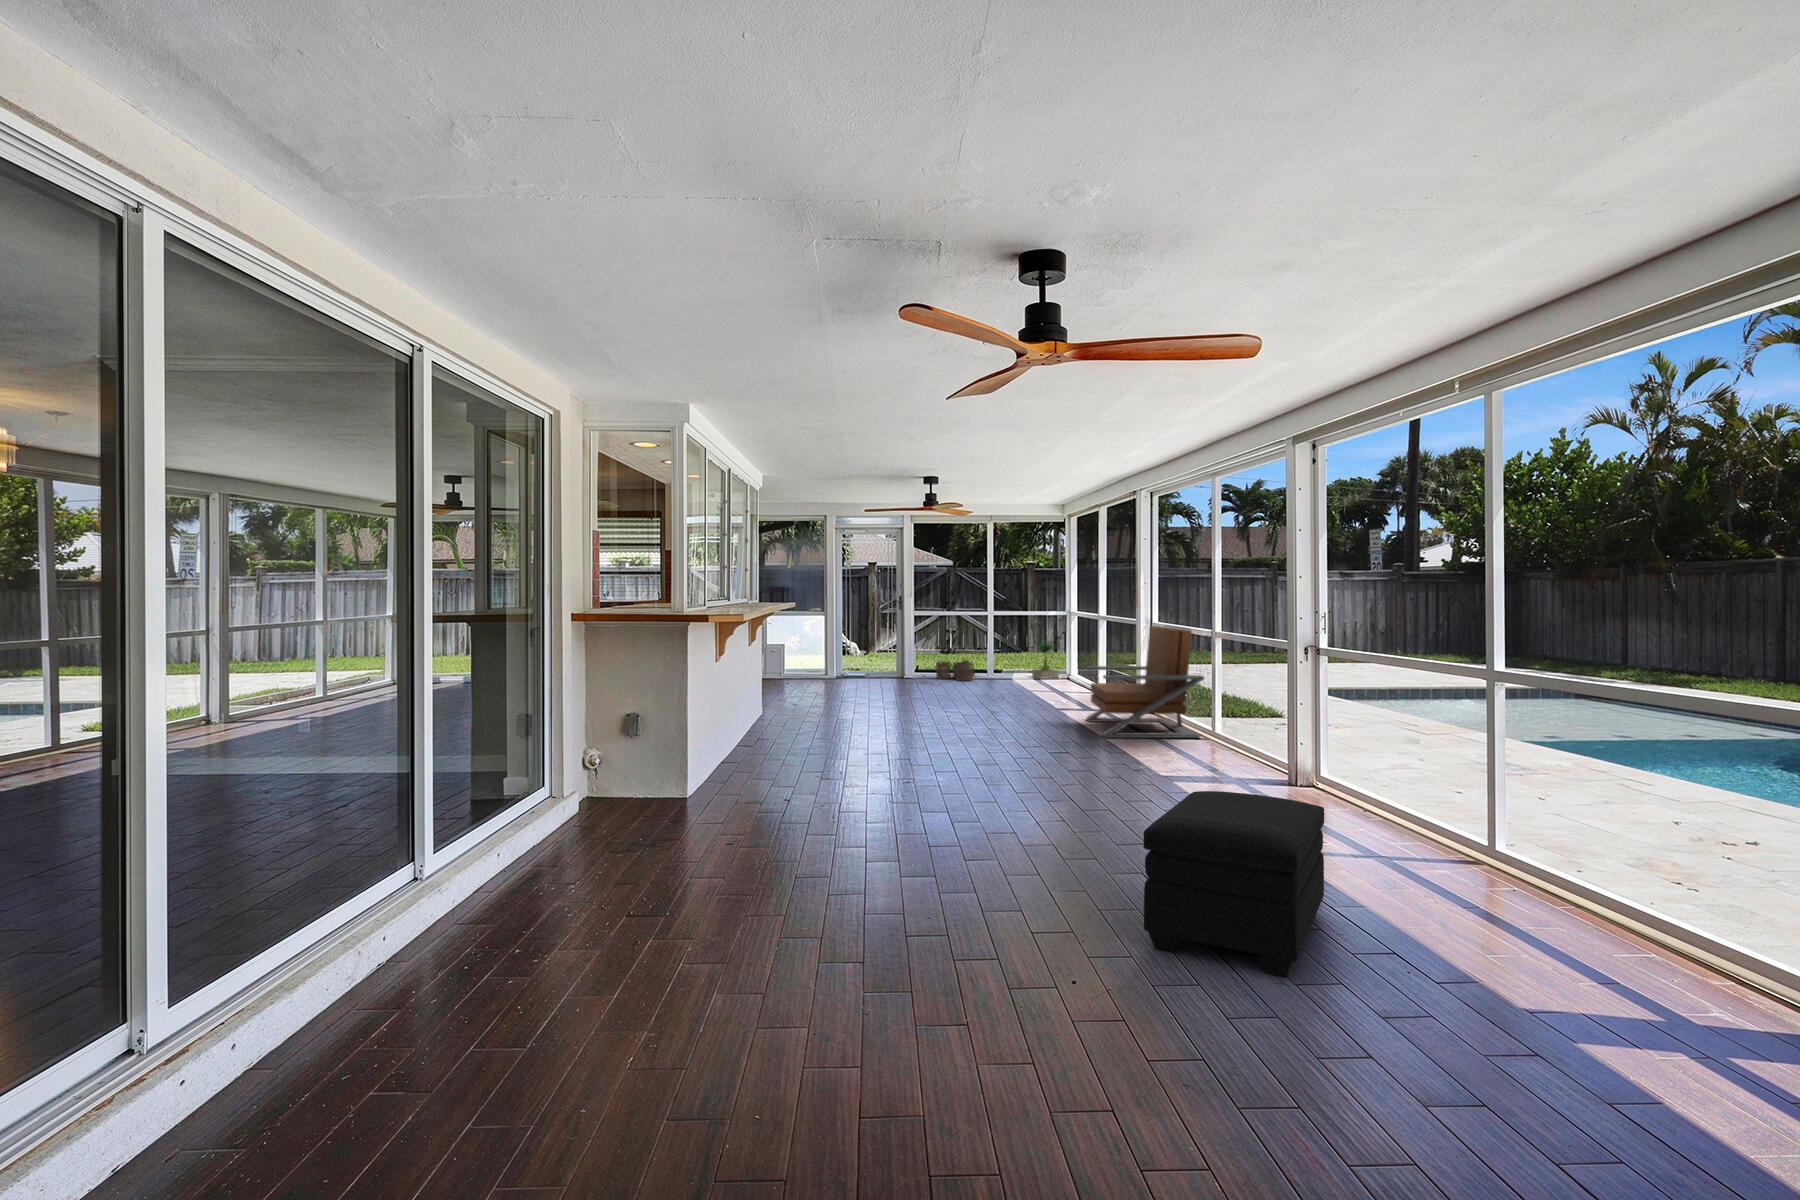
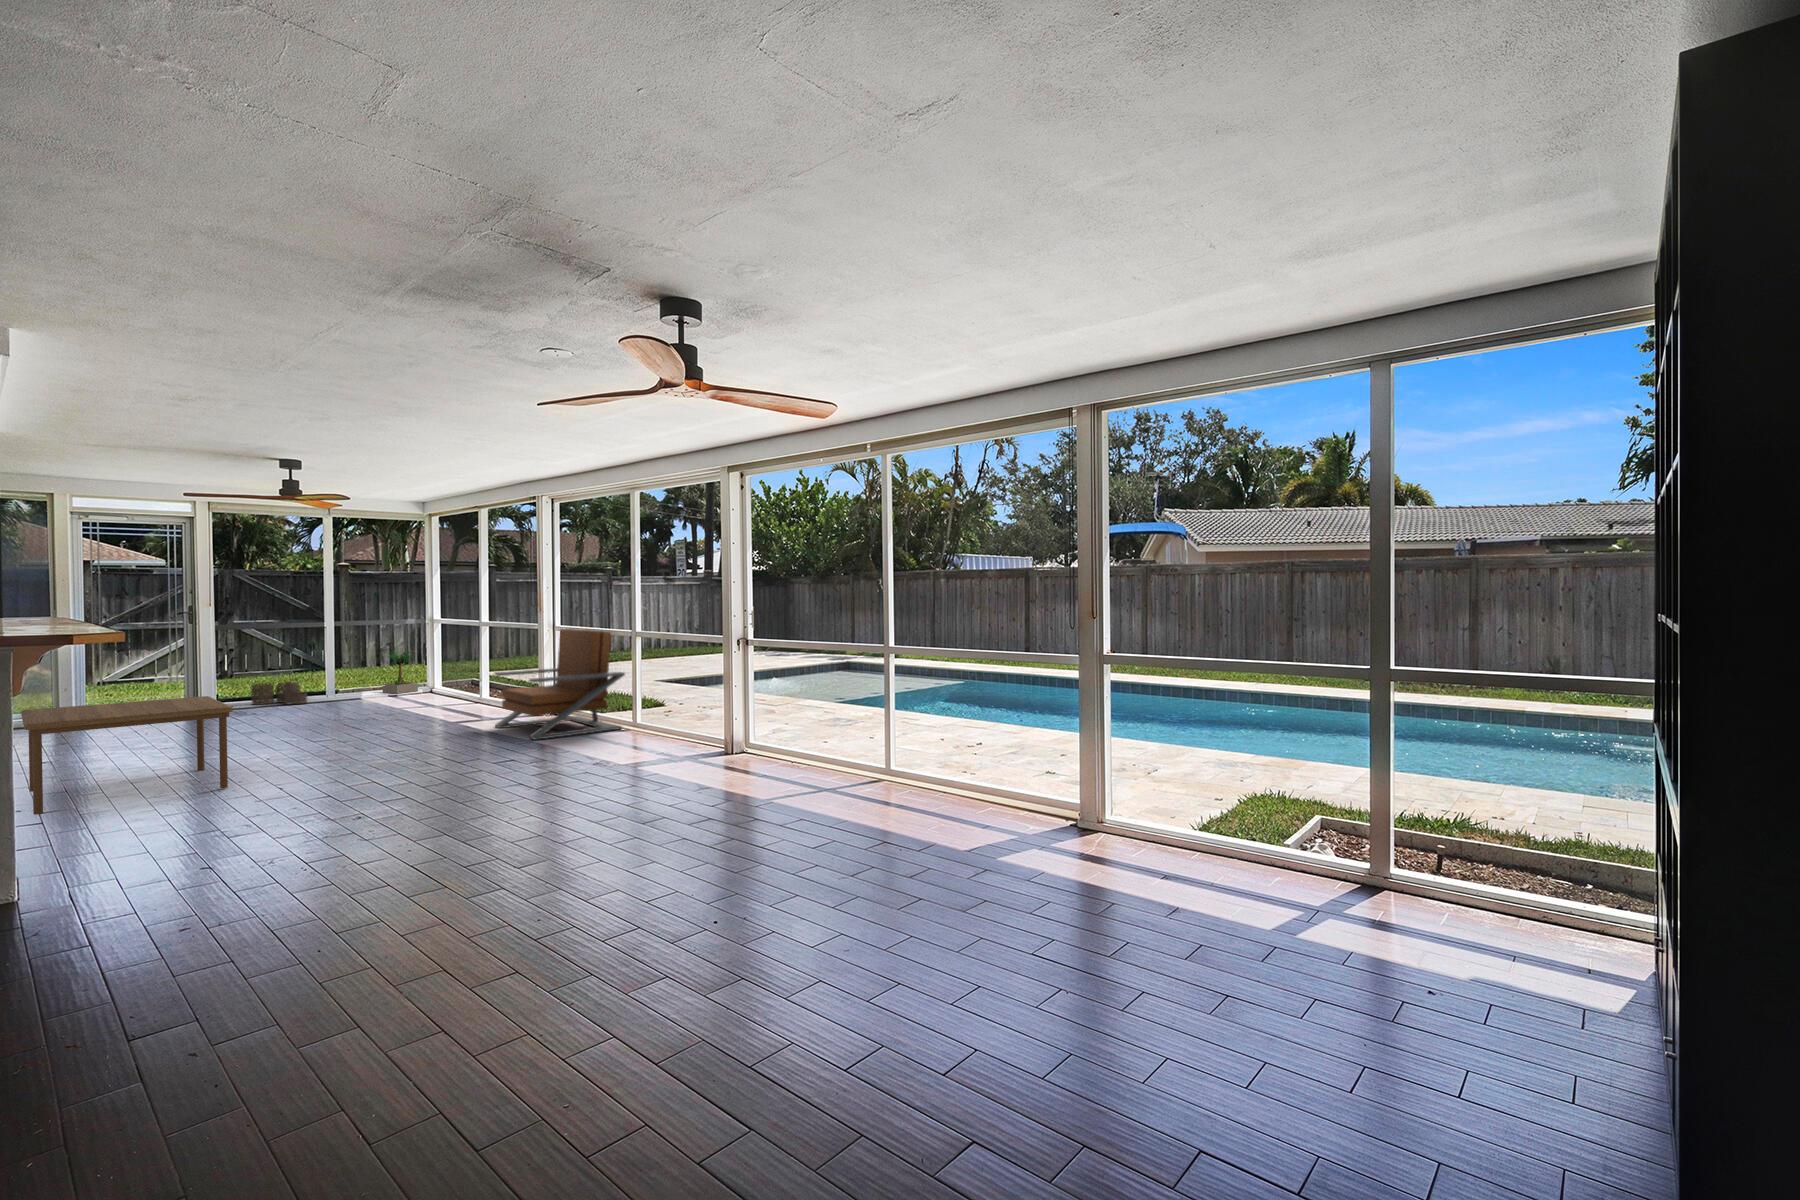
coffee table: none [741,669,862,745] -> present [21,696,233,815]
ottoman: present [1144,791,1324,977] -> none [735,750,857,882]

